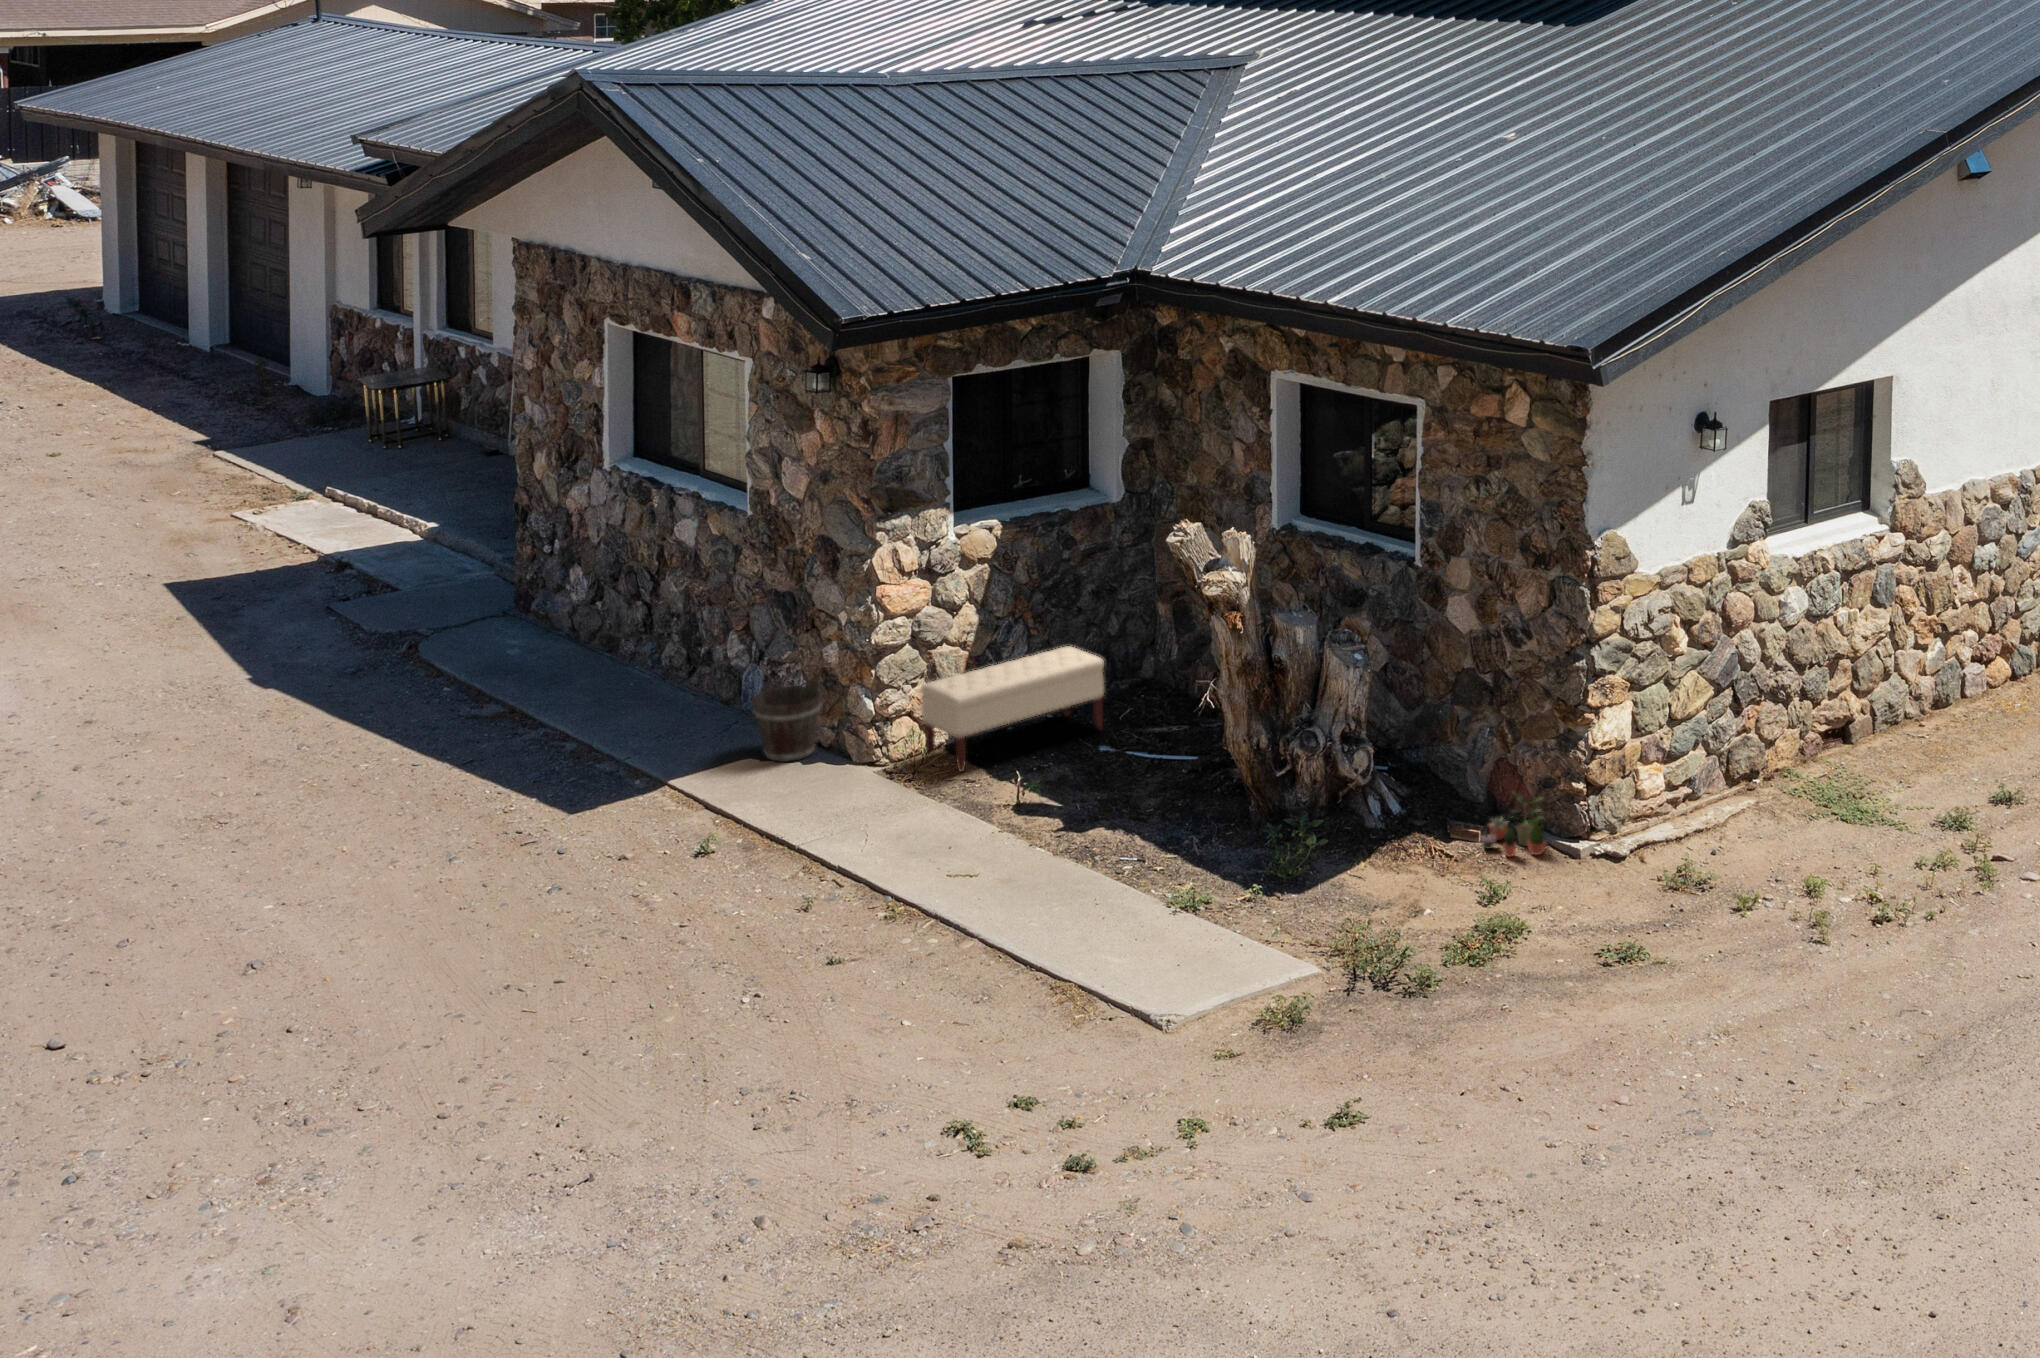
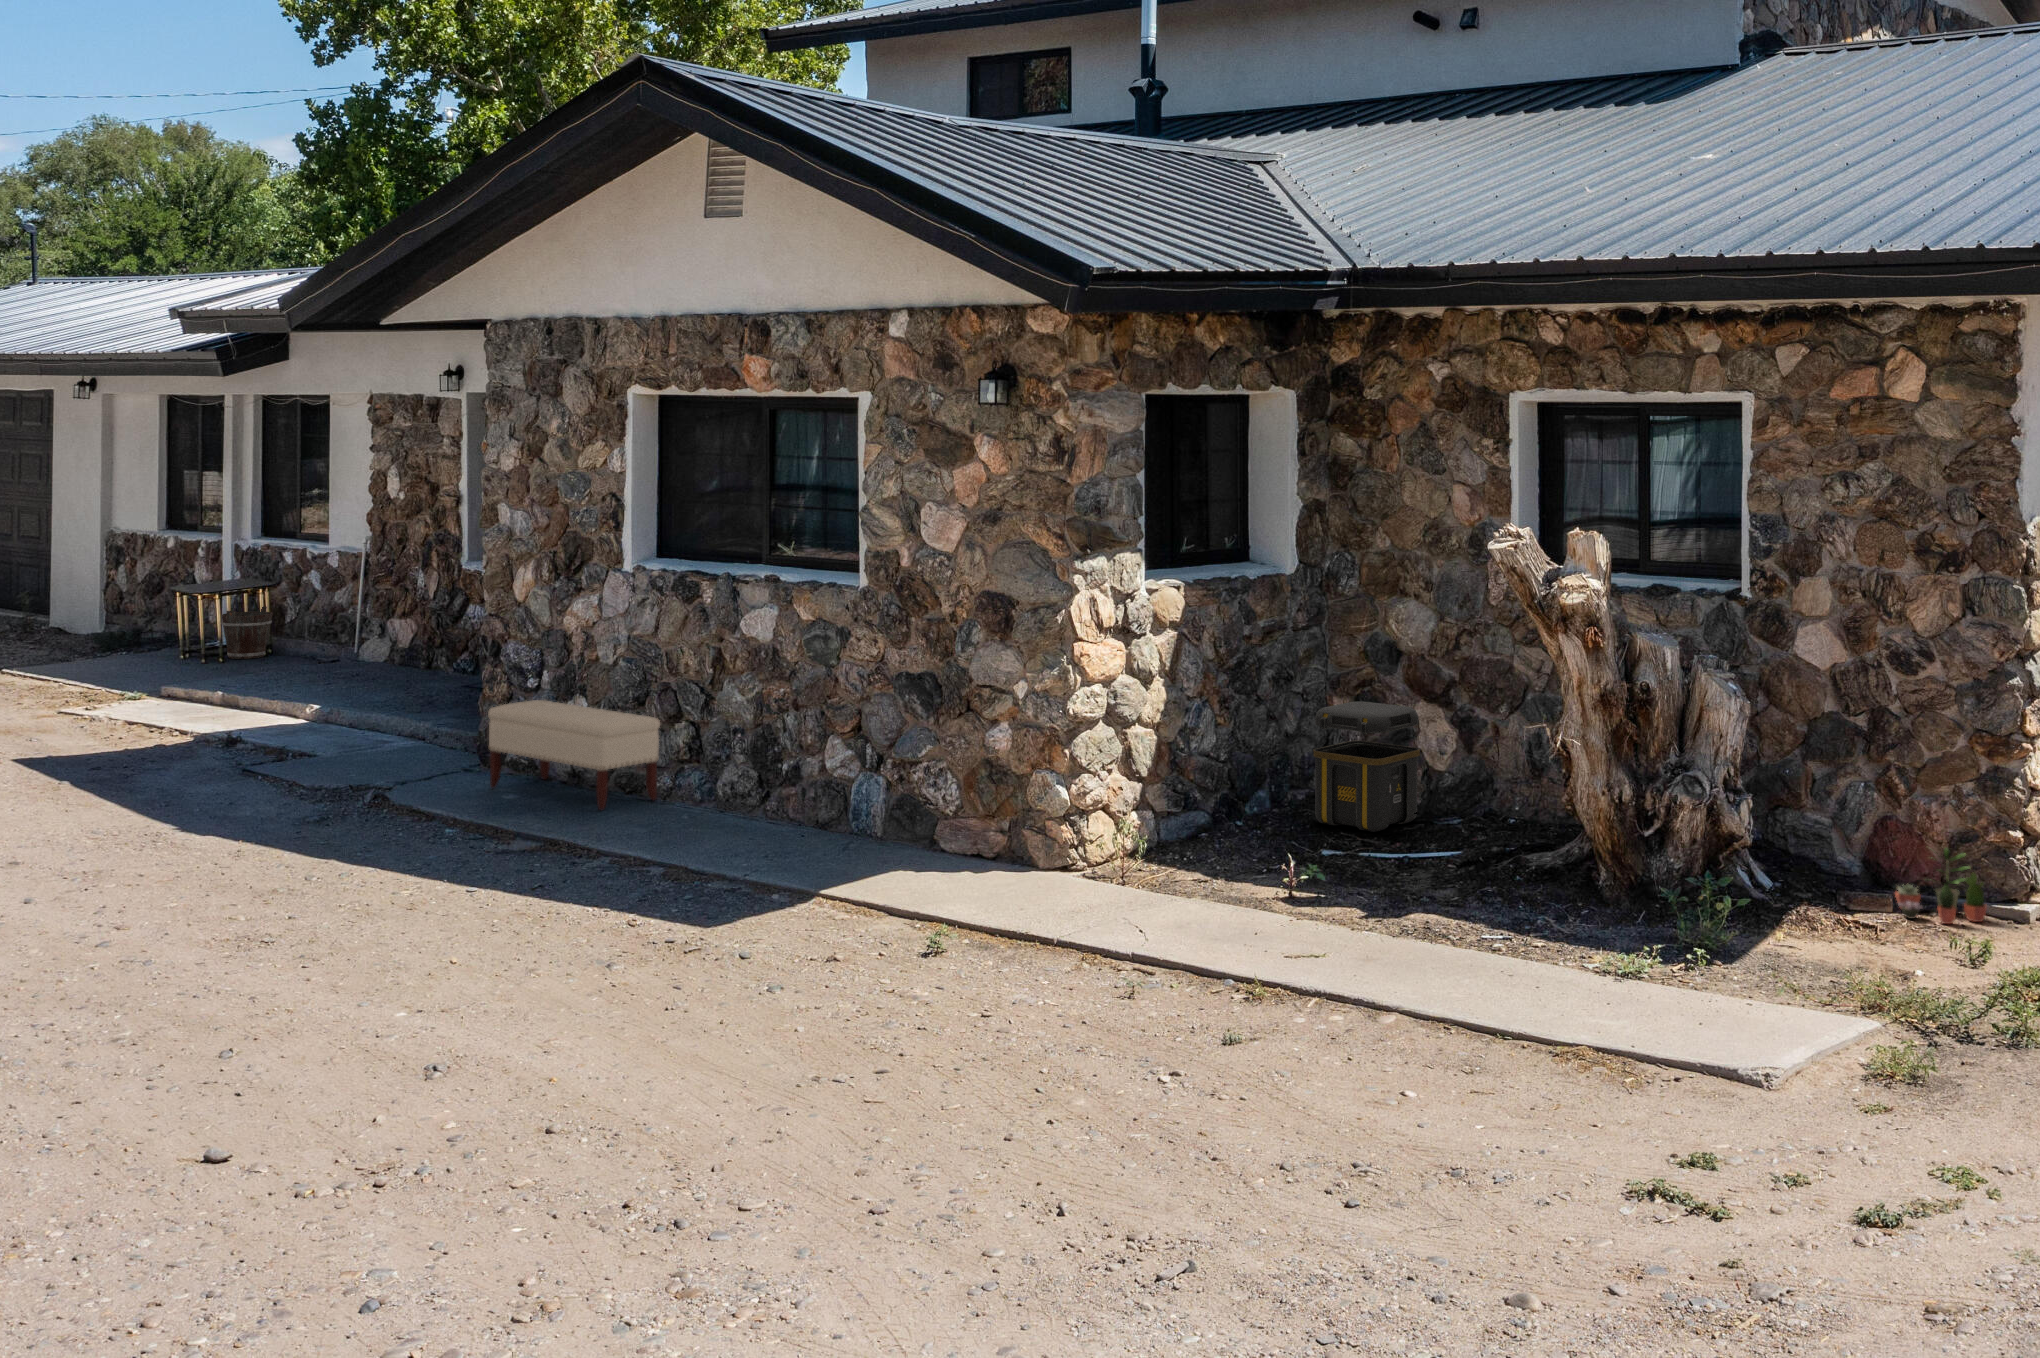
toolbox: none [1128,607,1218,722] -> present [1313,701,1420,832]
bench: present [921,646,1104,772] -> present [488,700,660,810]
bucket: present [752,680,822,762] -> present [221,606,273,659]

